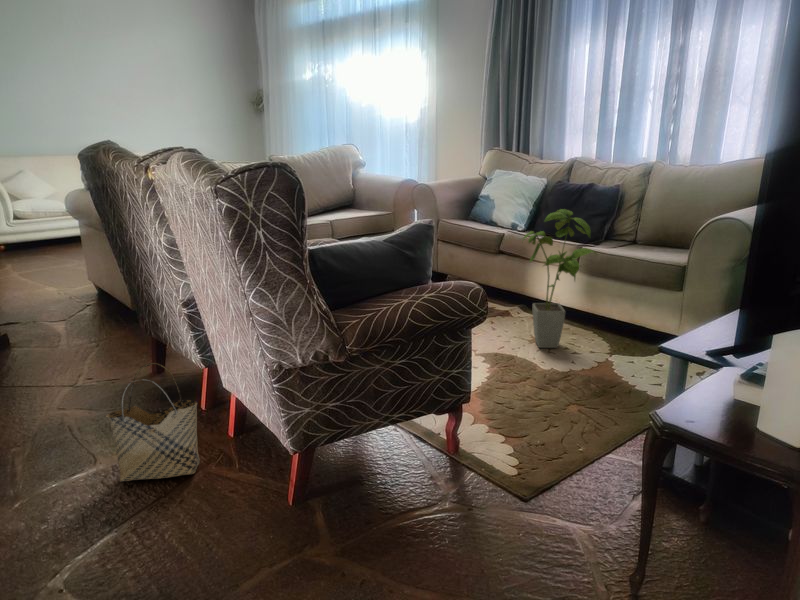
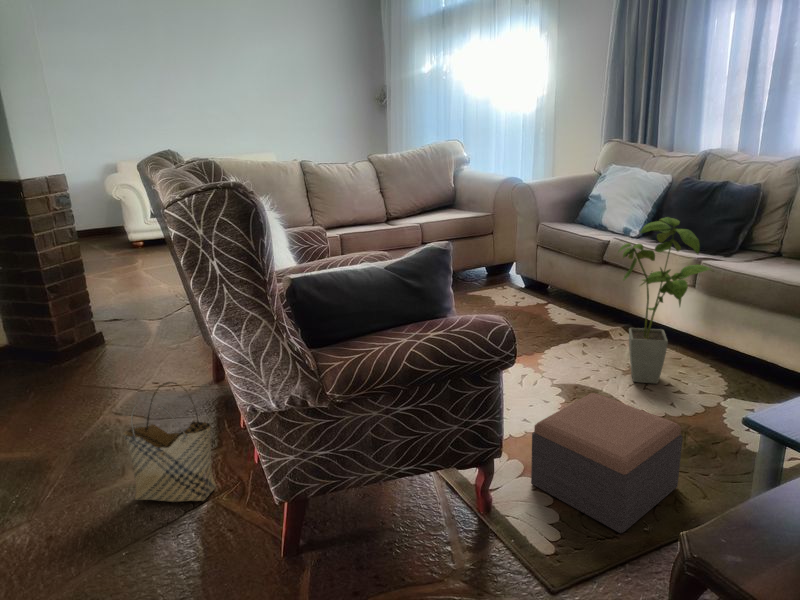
footstool: none [484,351,598,454] -> present [531,393,683,534]

